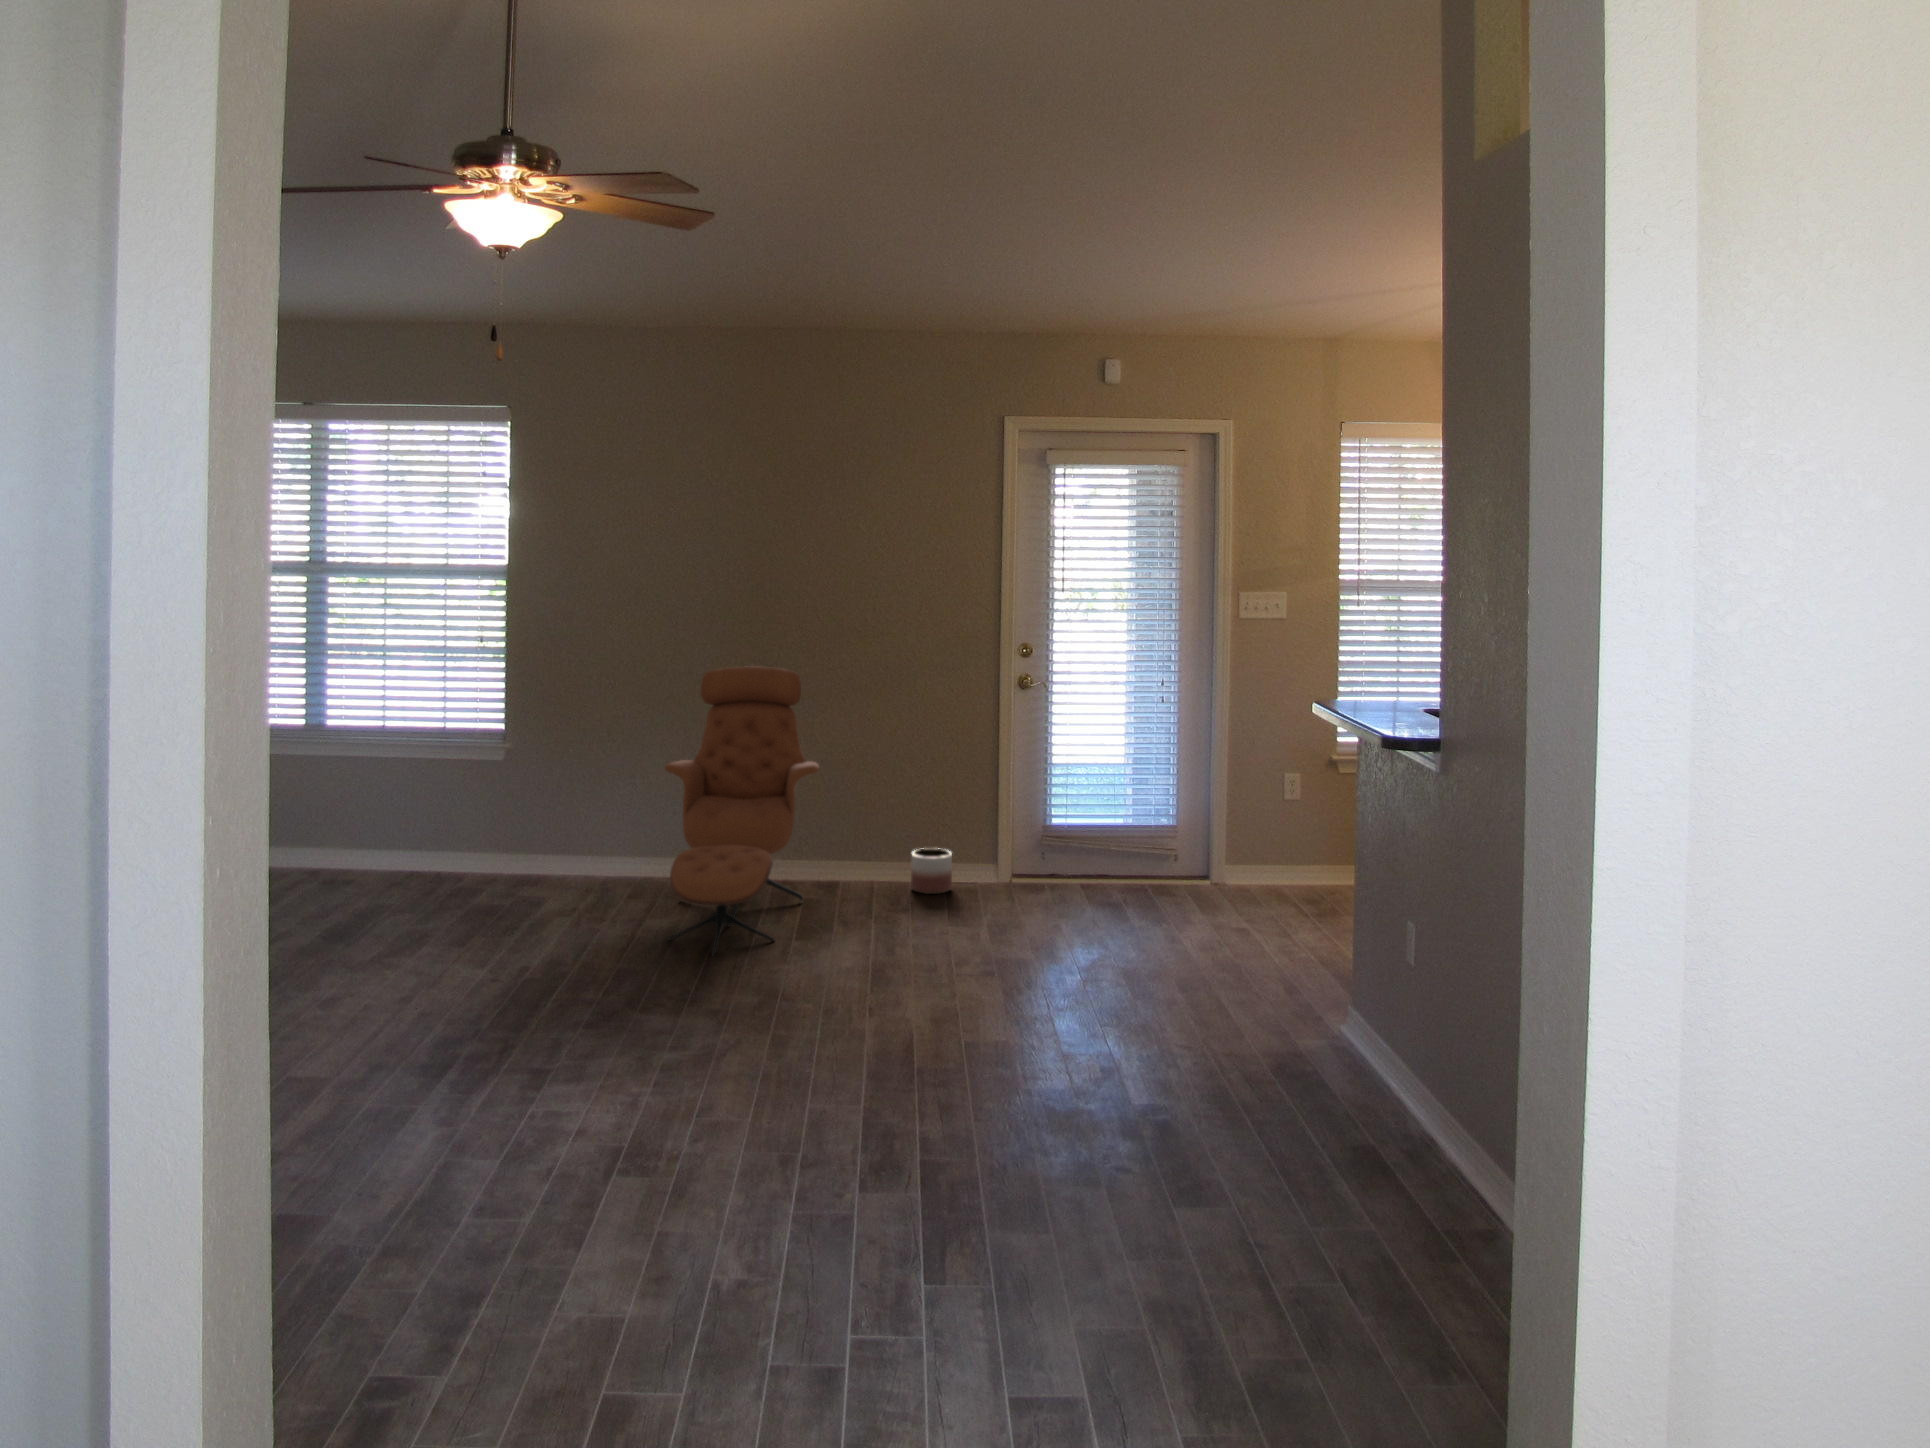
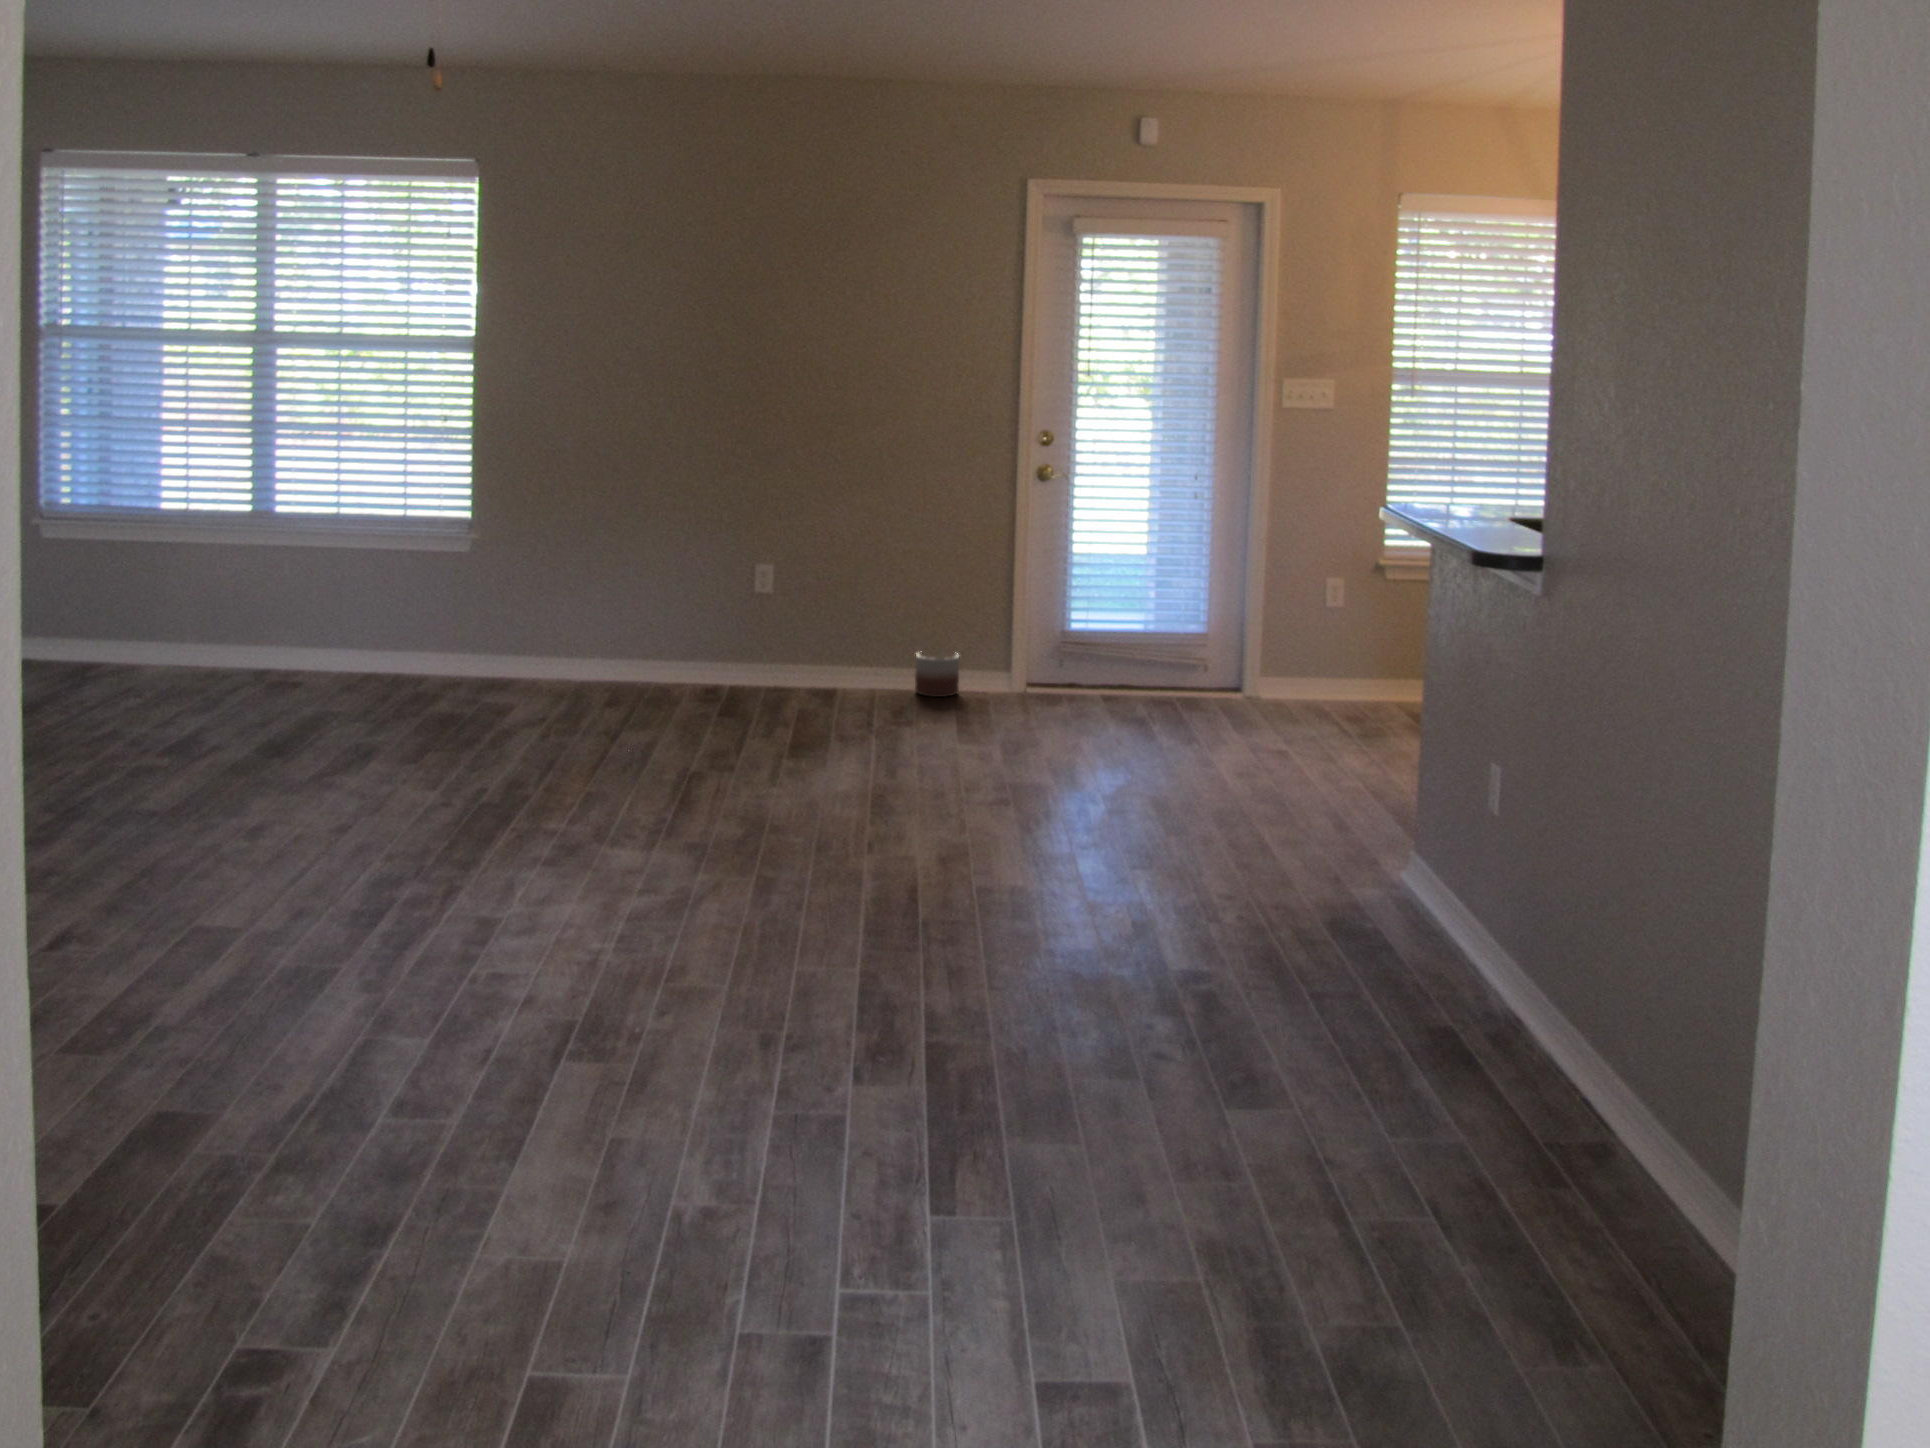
lounge chair: present [665,666,819,957] -> none [648,452,815,749]

